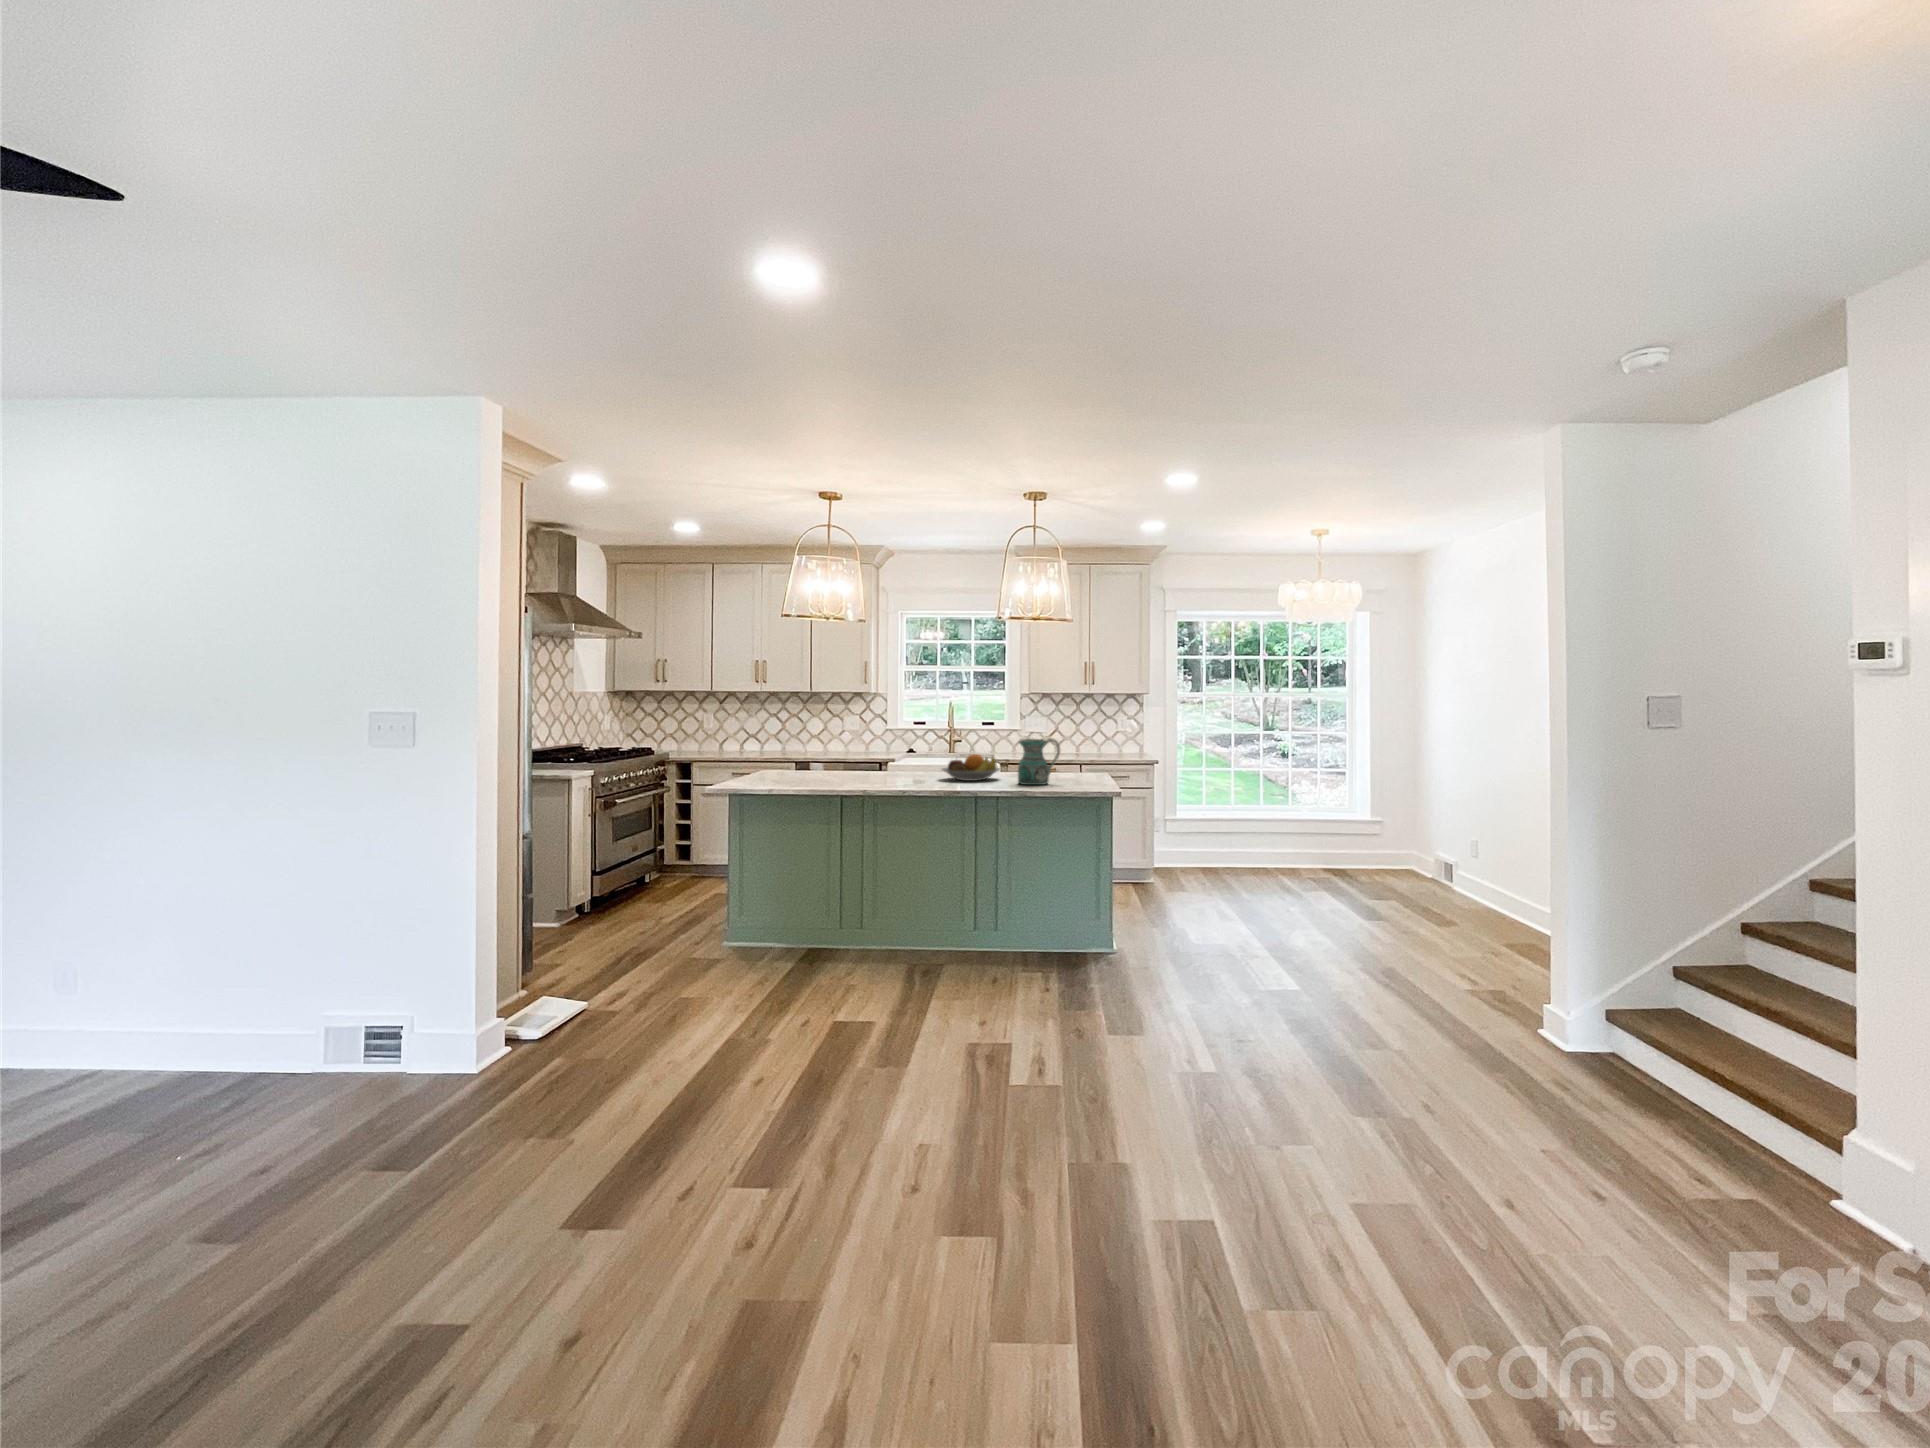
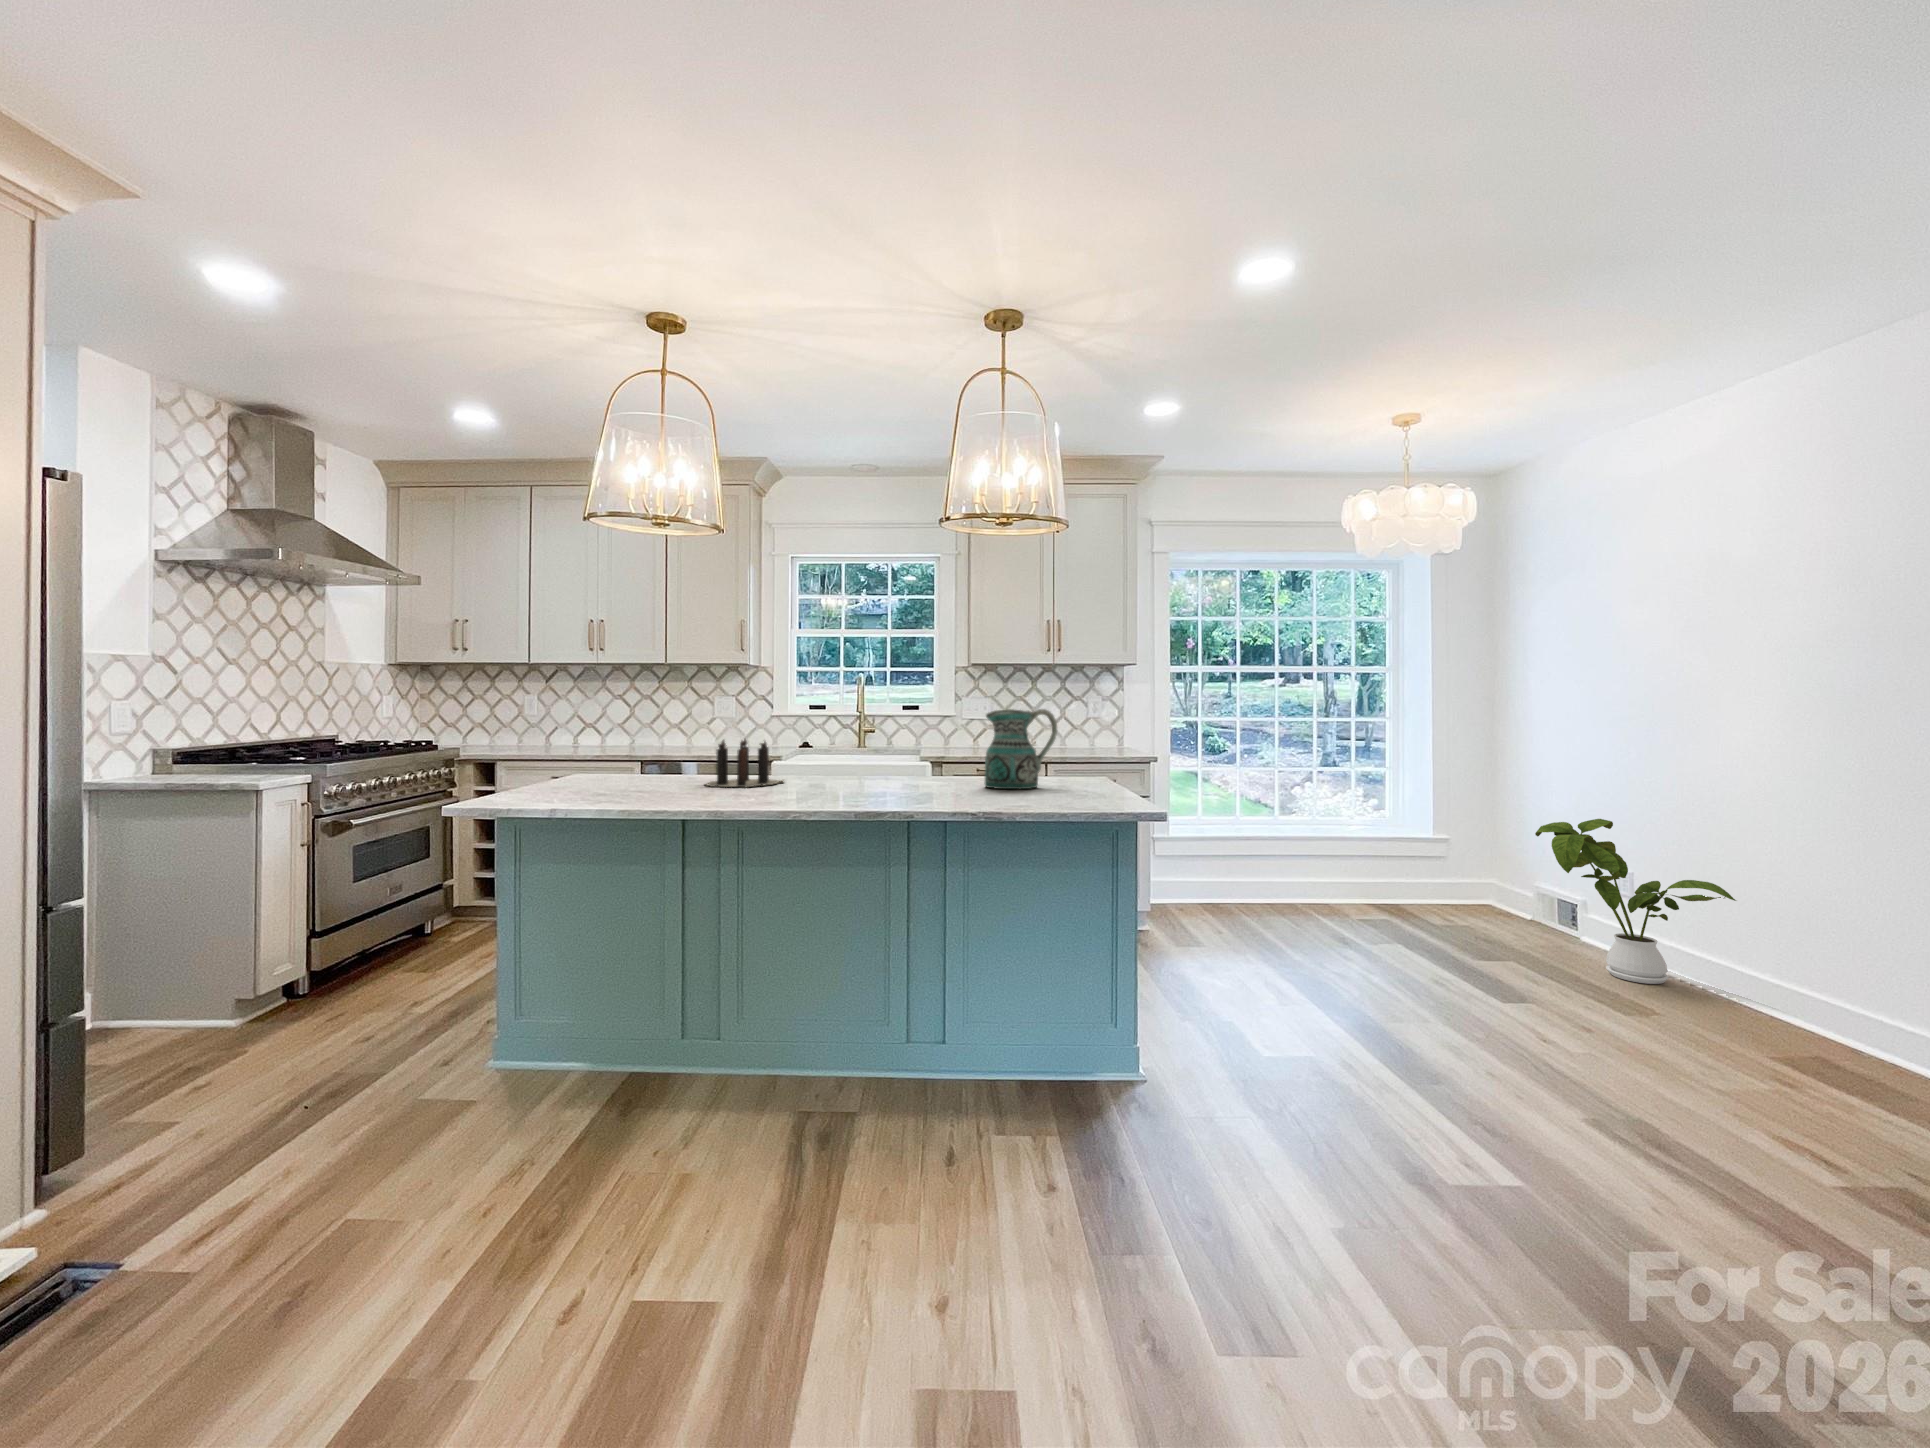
candle: none [847,753,904,783] -> present [707,739,783,787]
fruit bowl: present [942,754,1000,781] -> none [851,738,951,783]
house plant: none [1403,805,1508,914] -> present [1535,819,1736,984]

